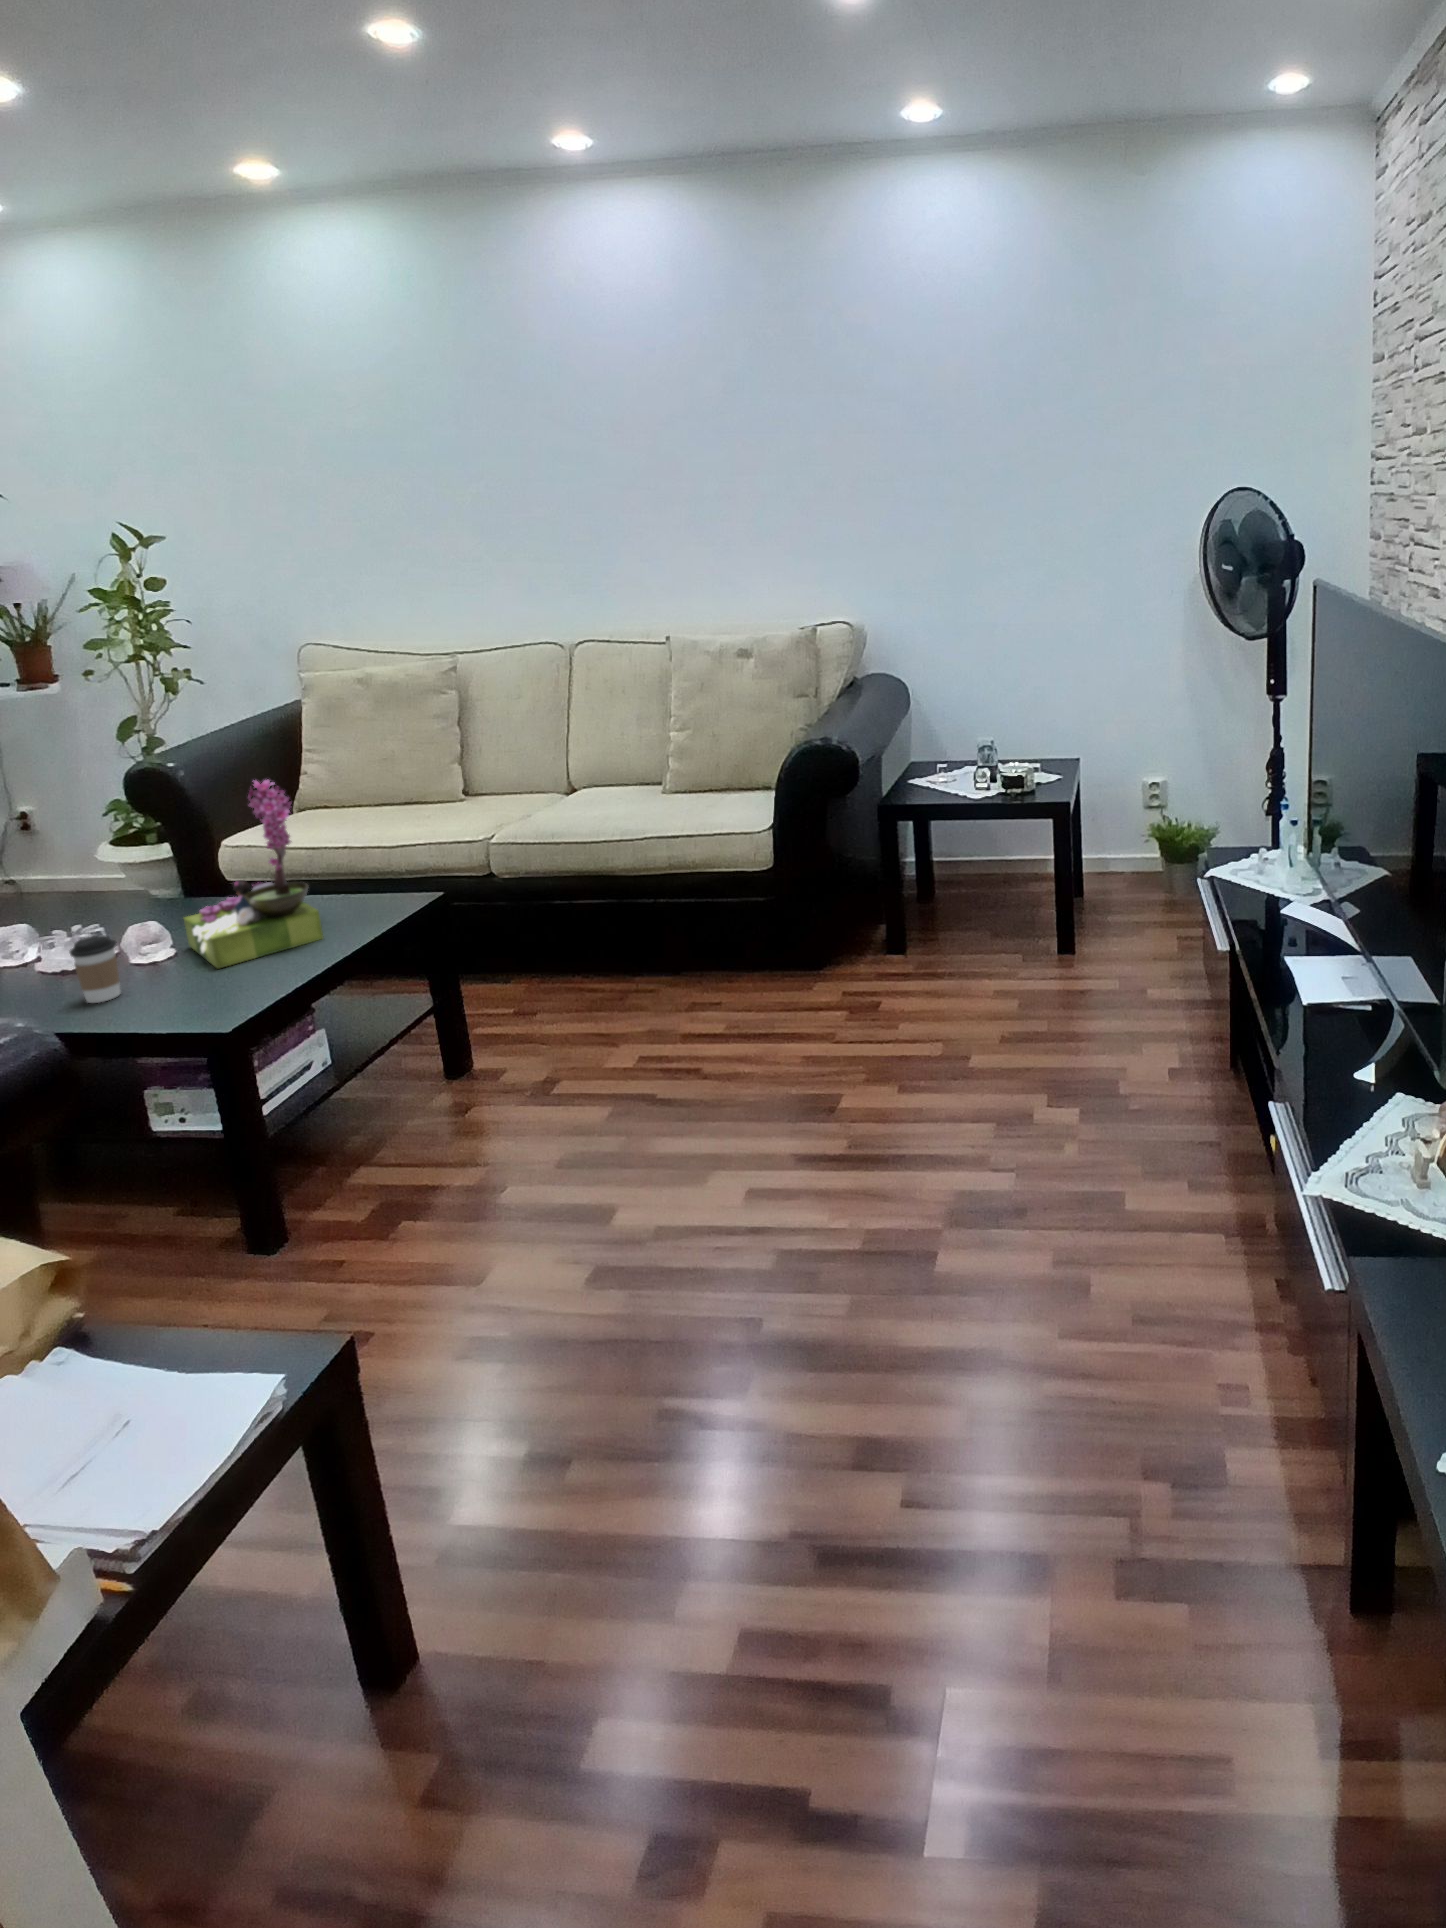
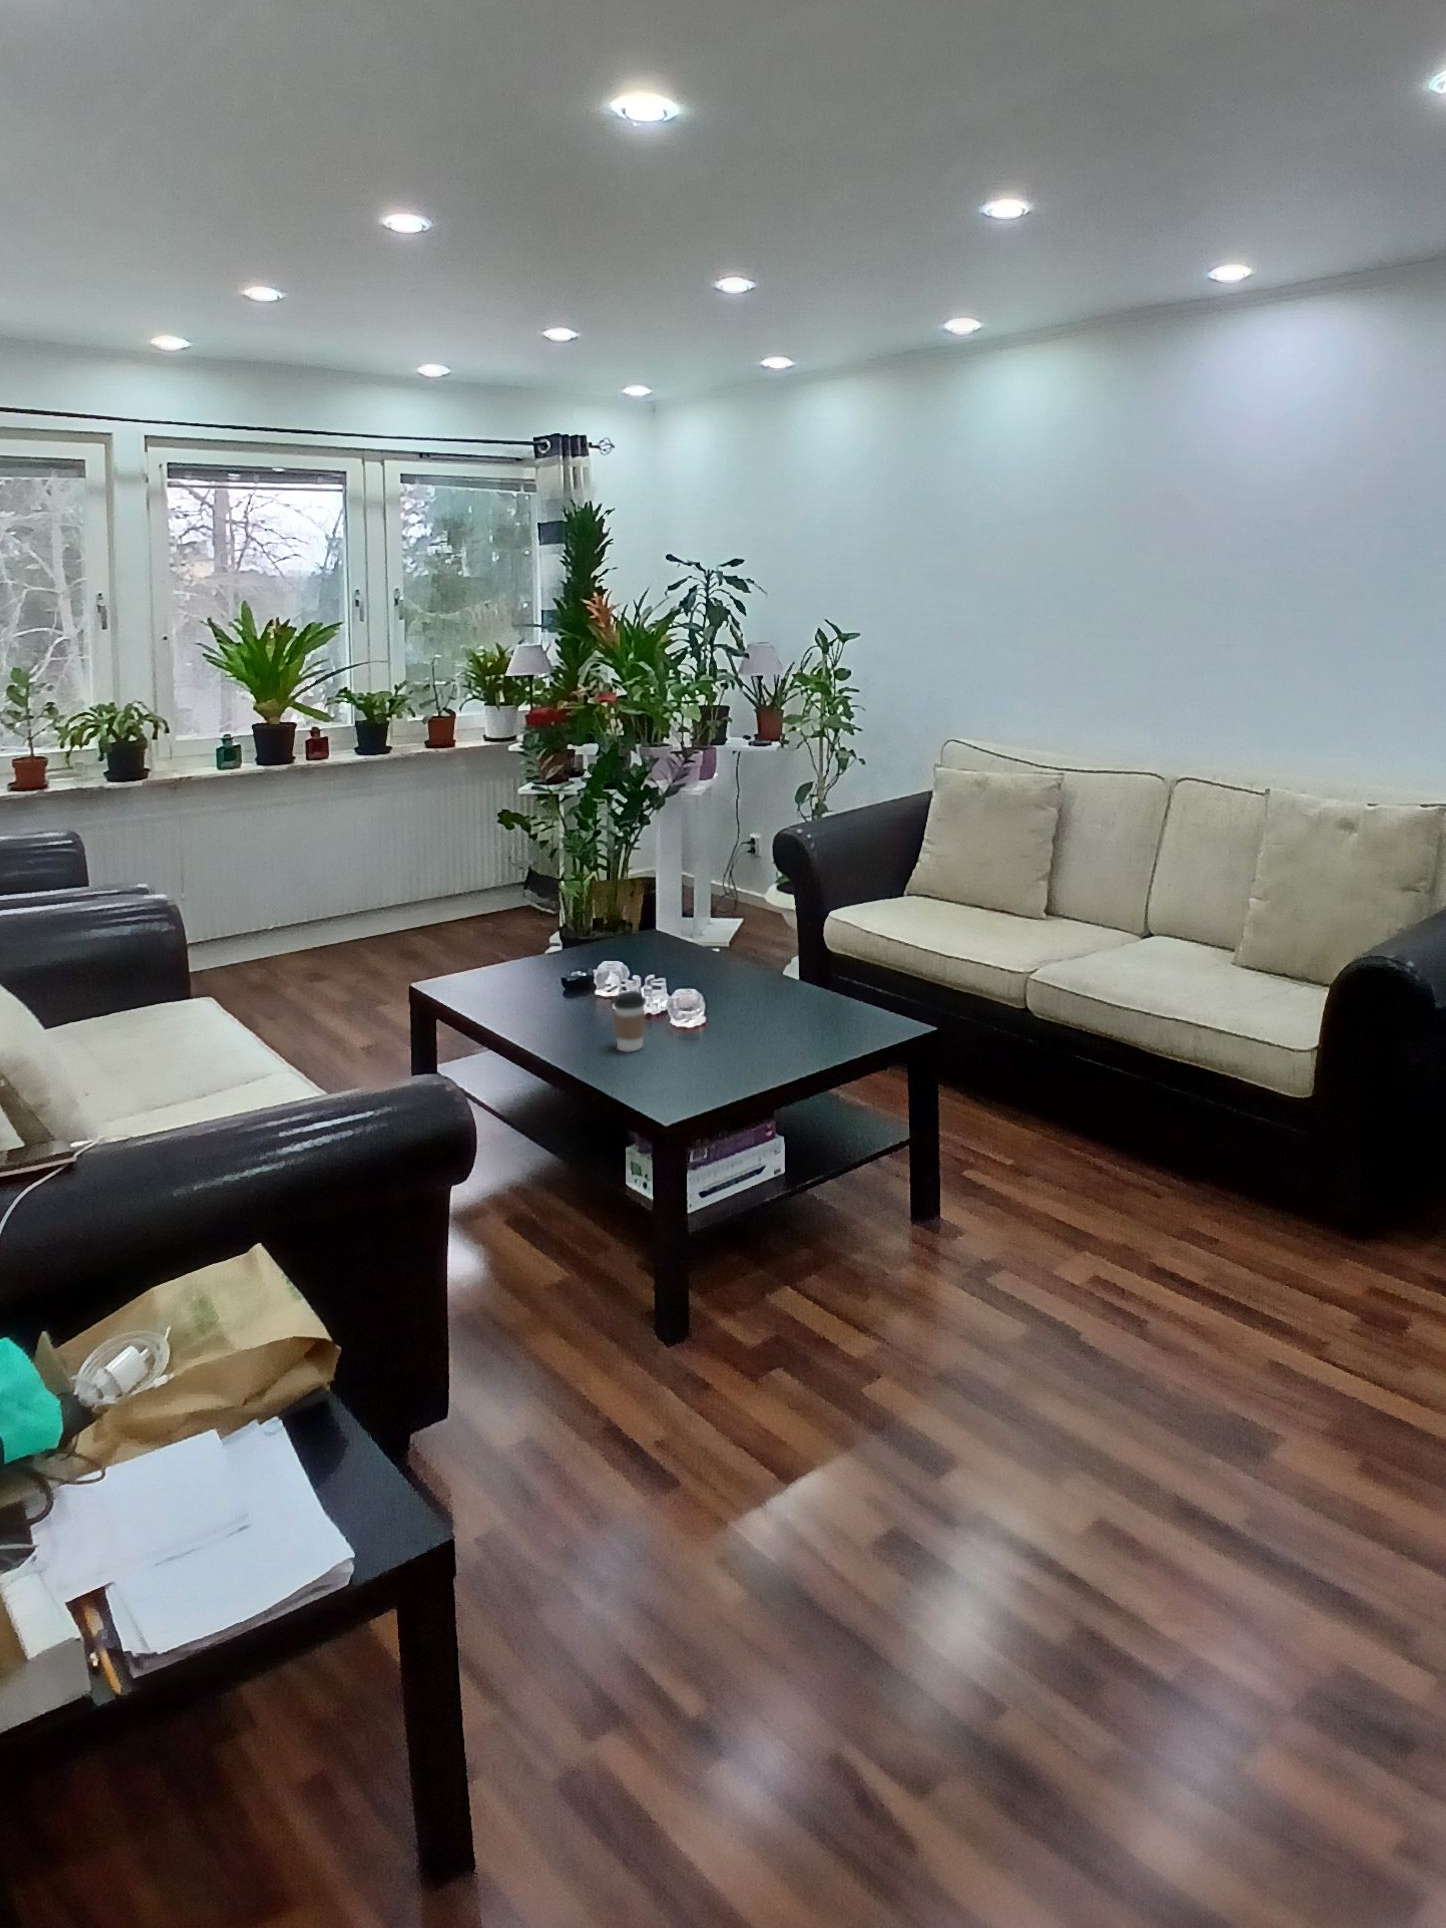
flower arrangement: present [184,780,323,968] -> none [708,875,819,1049]

